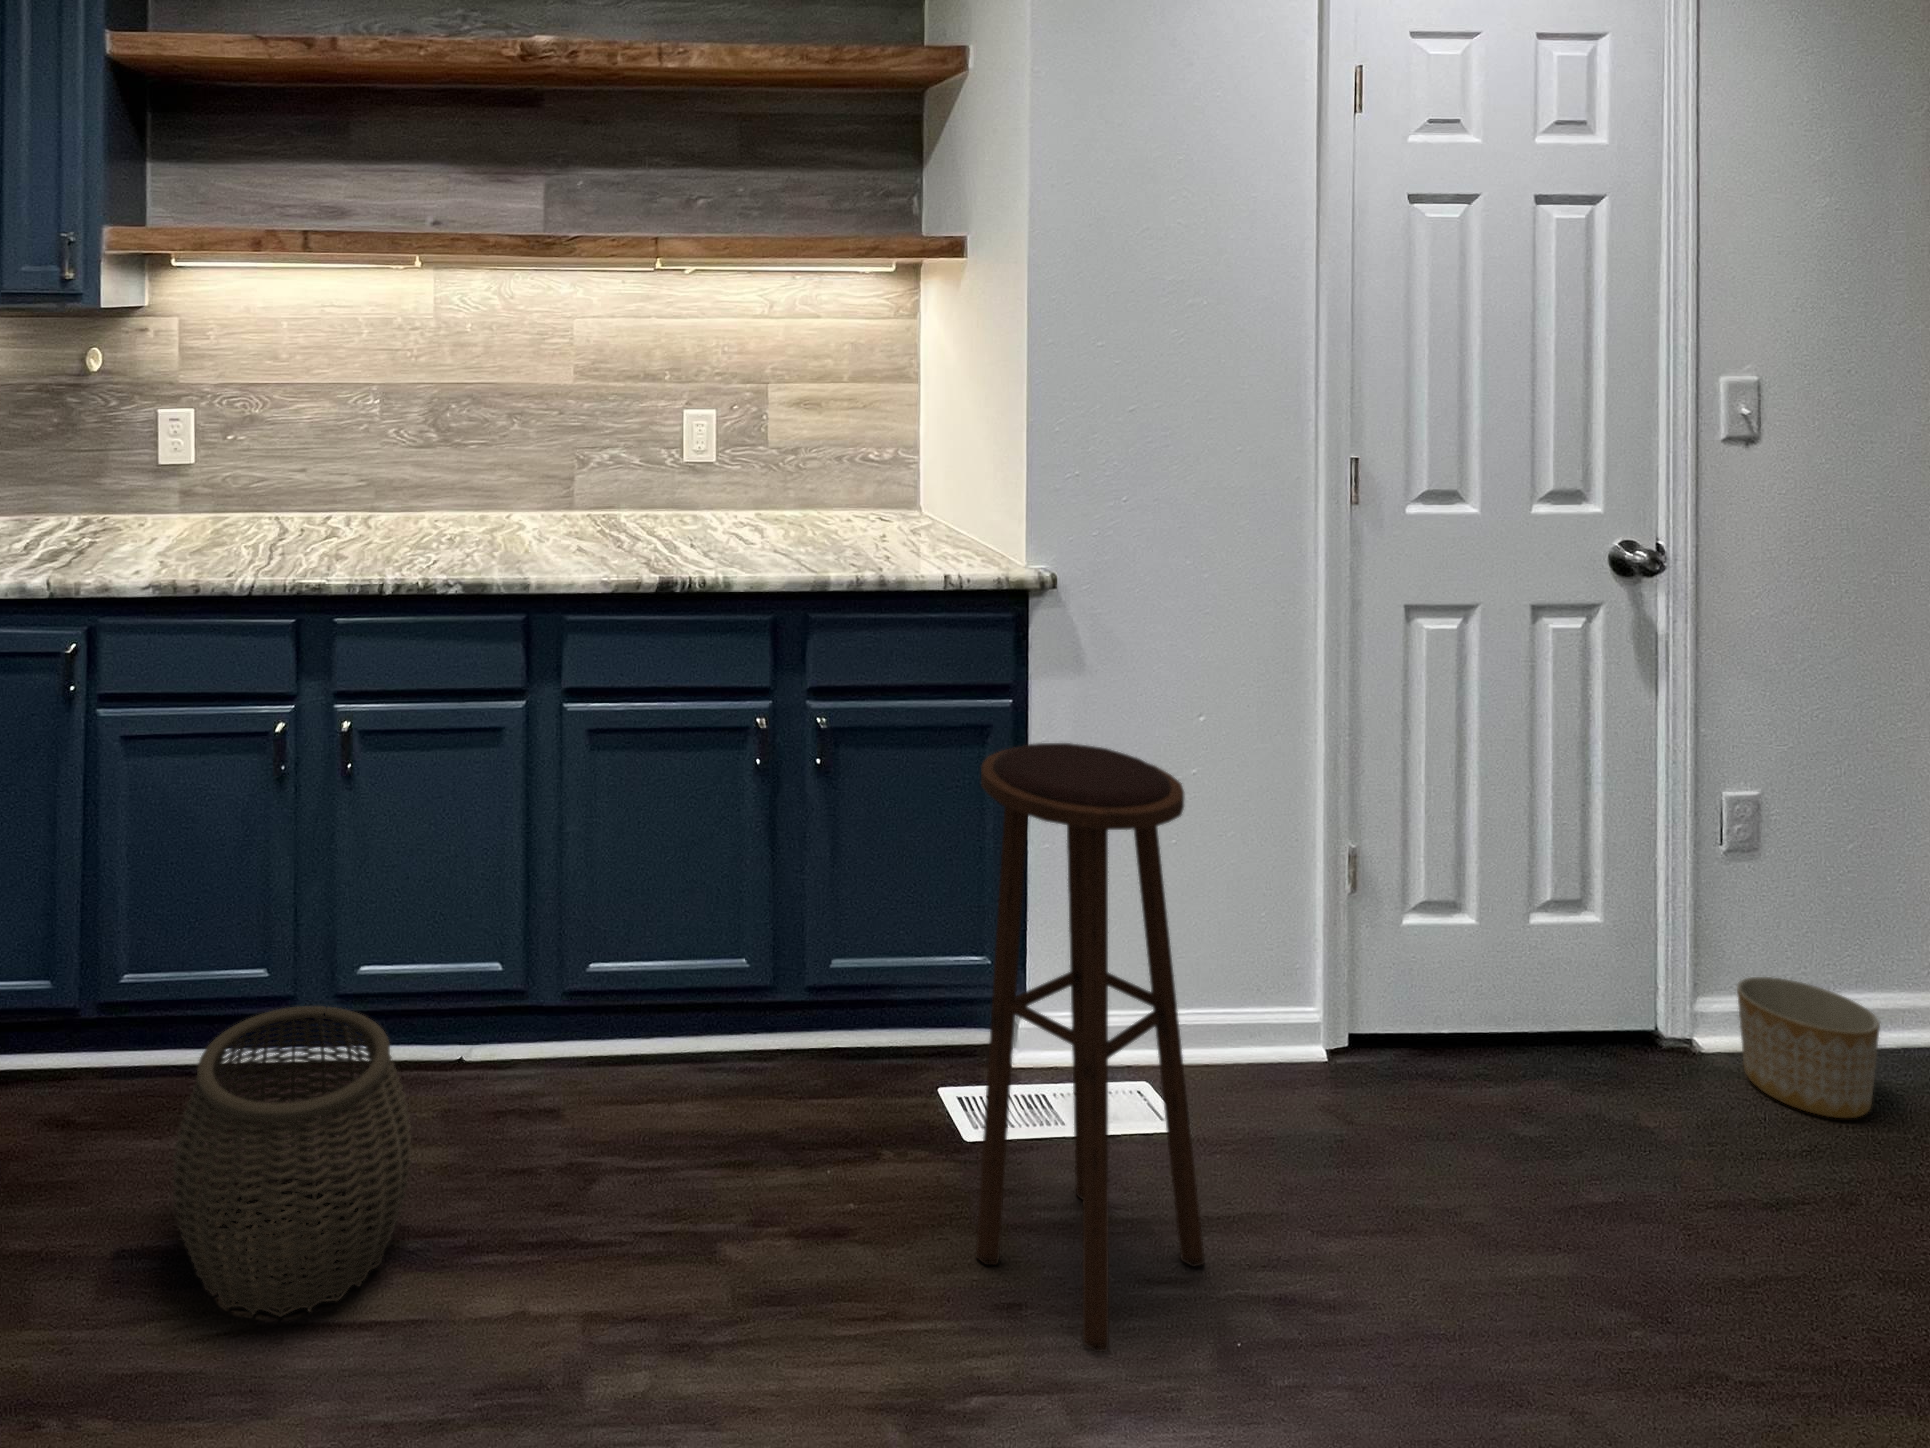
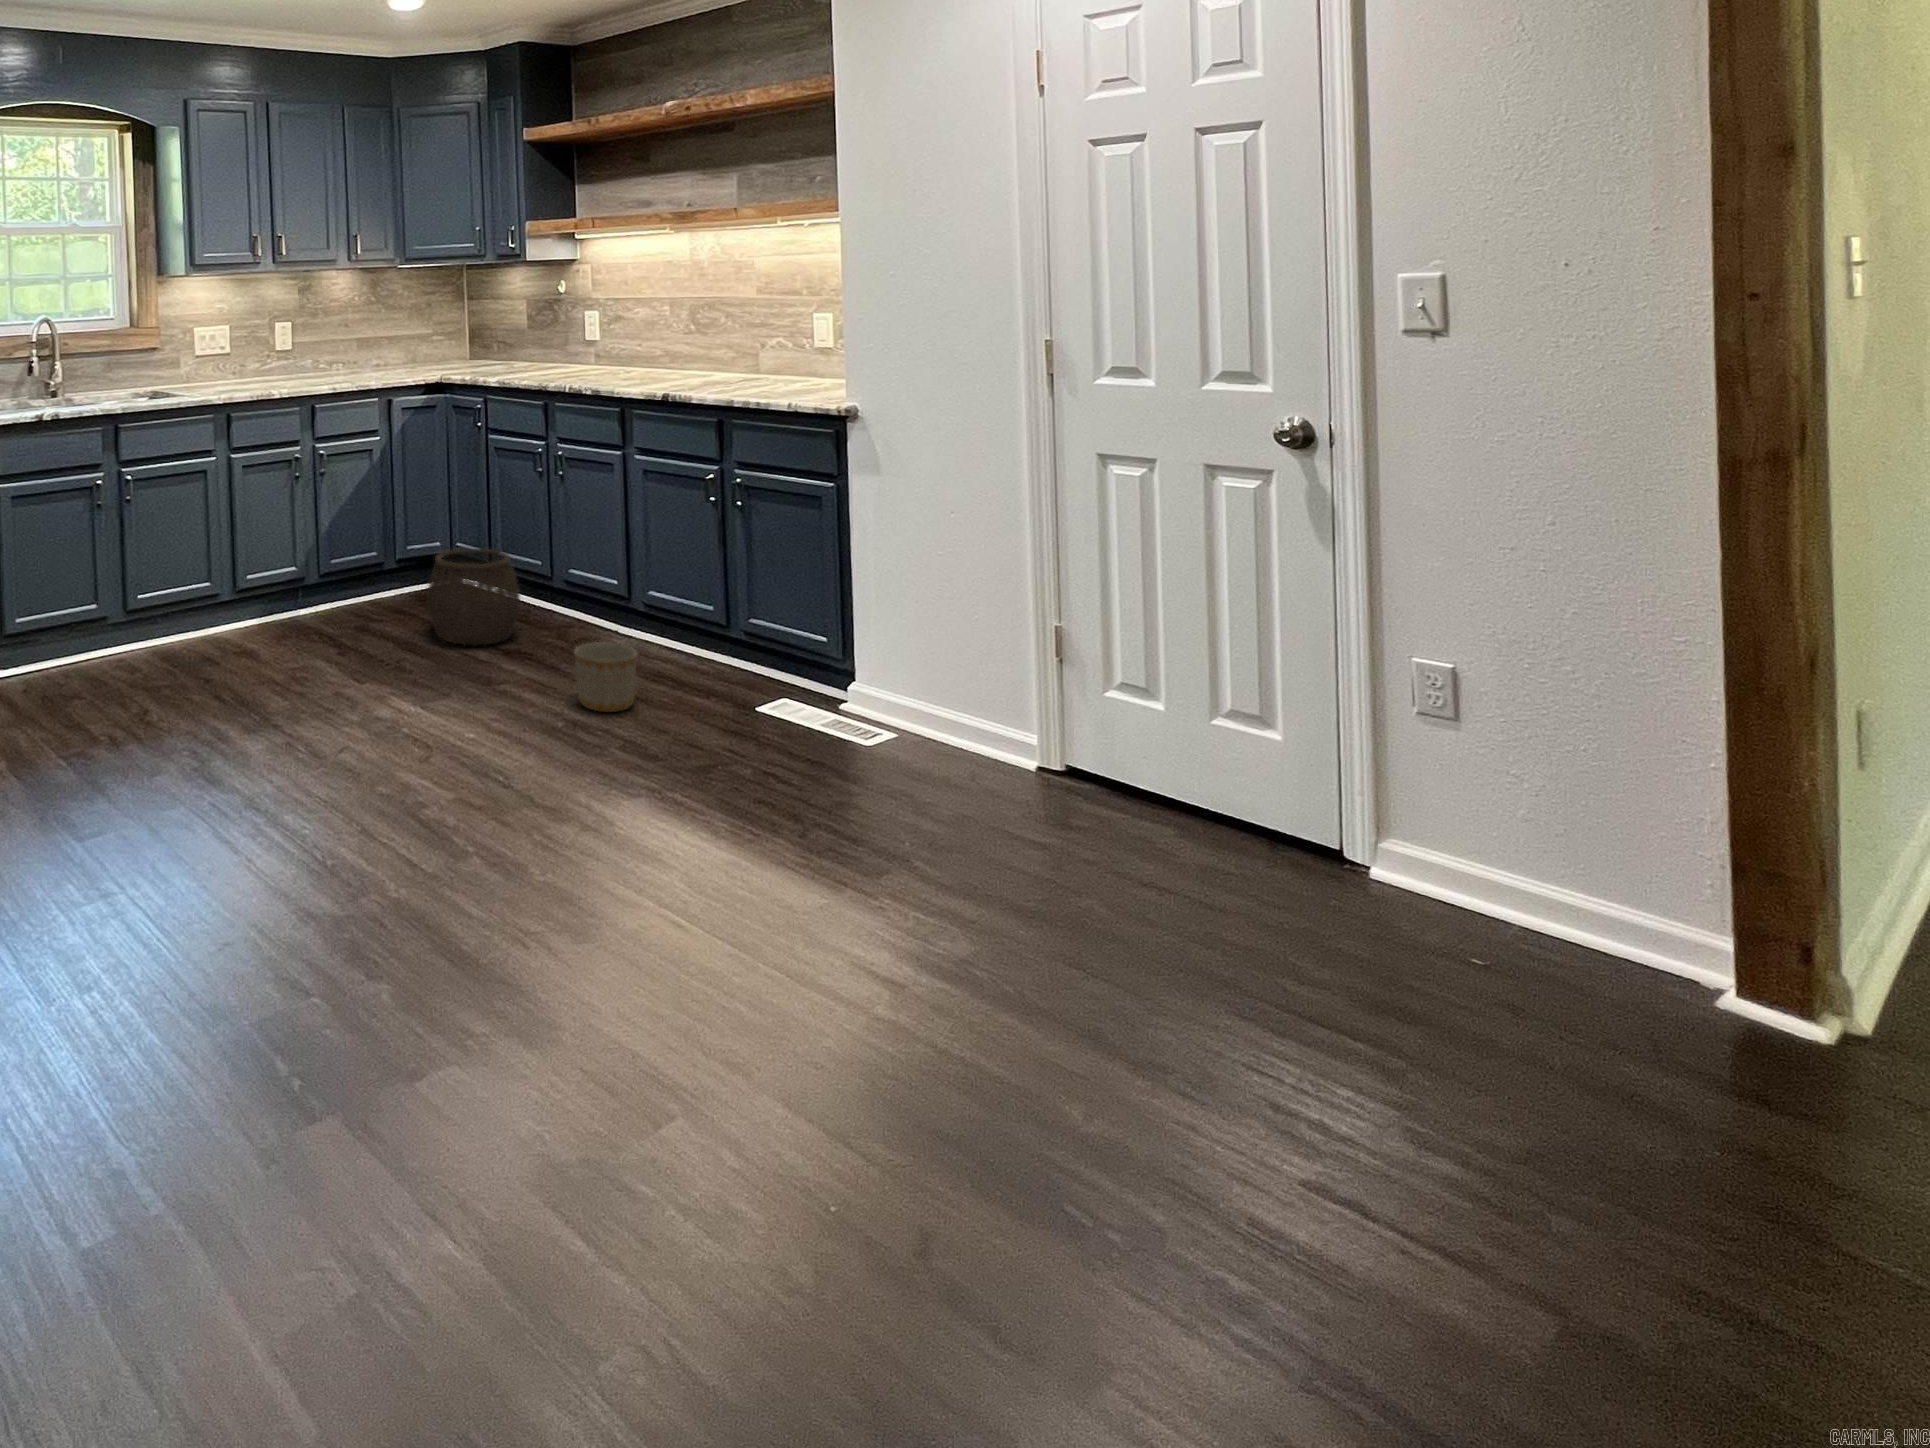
stool: present [976,743,1205,1352] -> none [650,473,768,757]
planter: present [1737,977,1880,1118] -> present [574,642,637,712]

